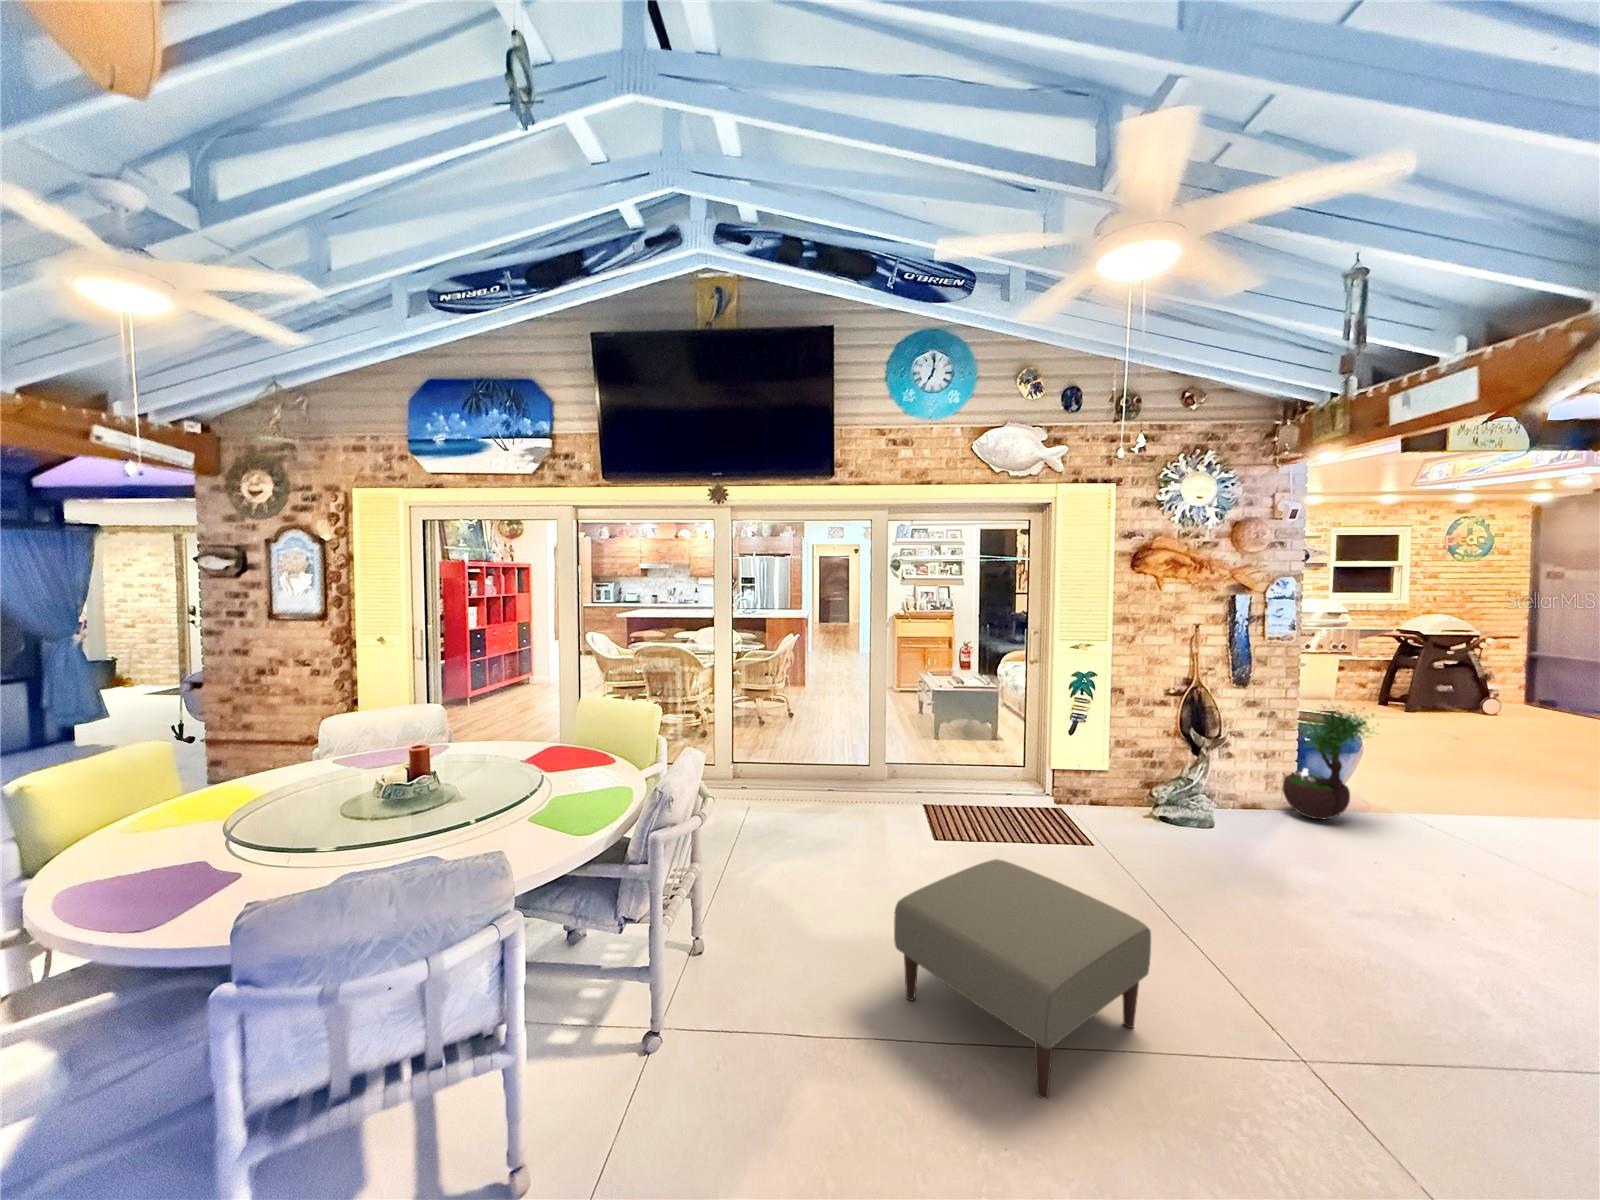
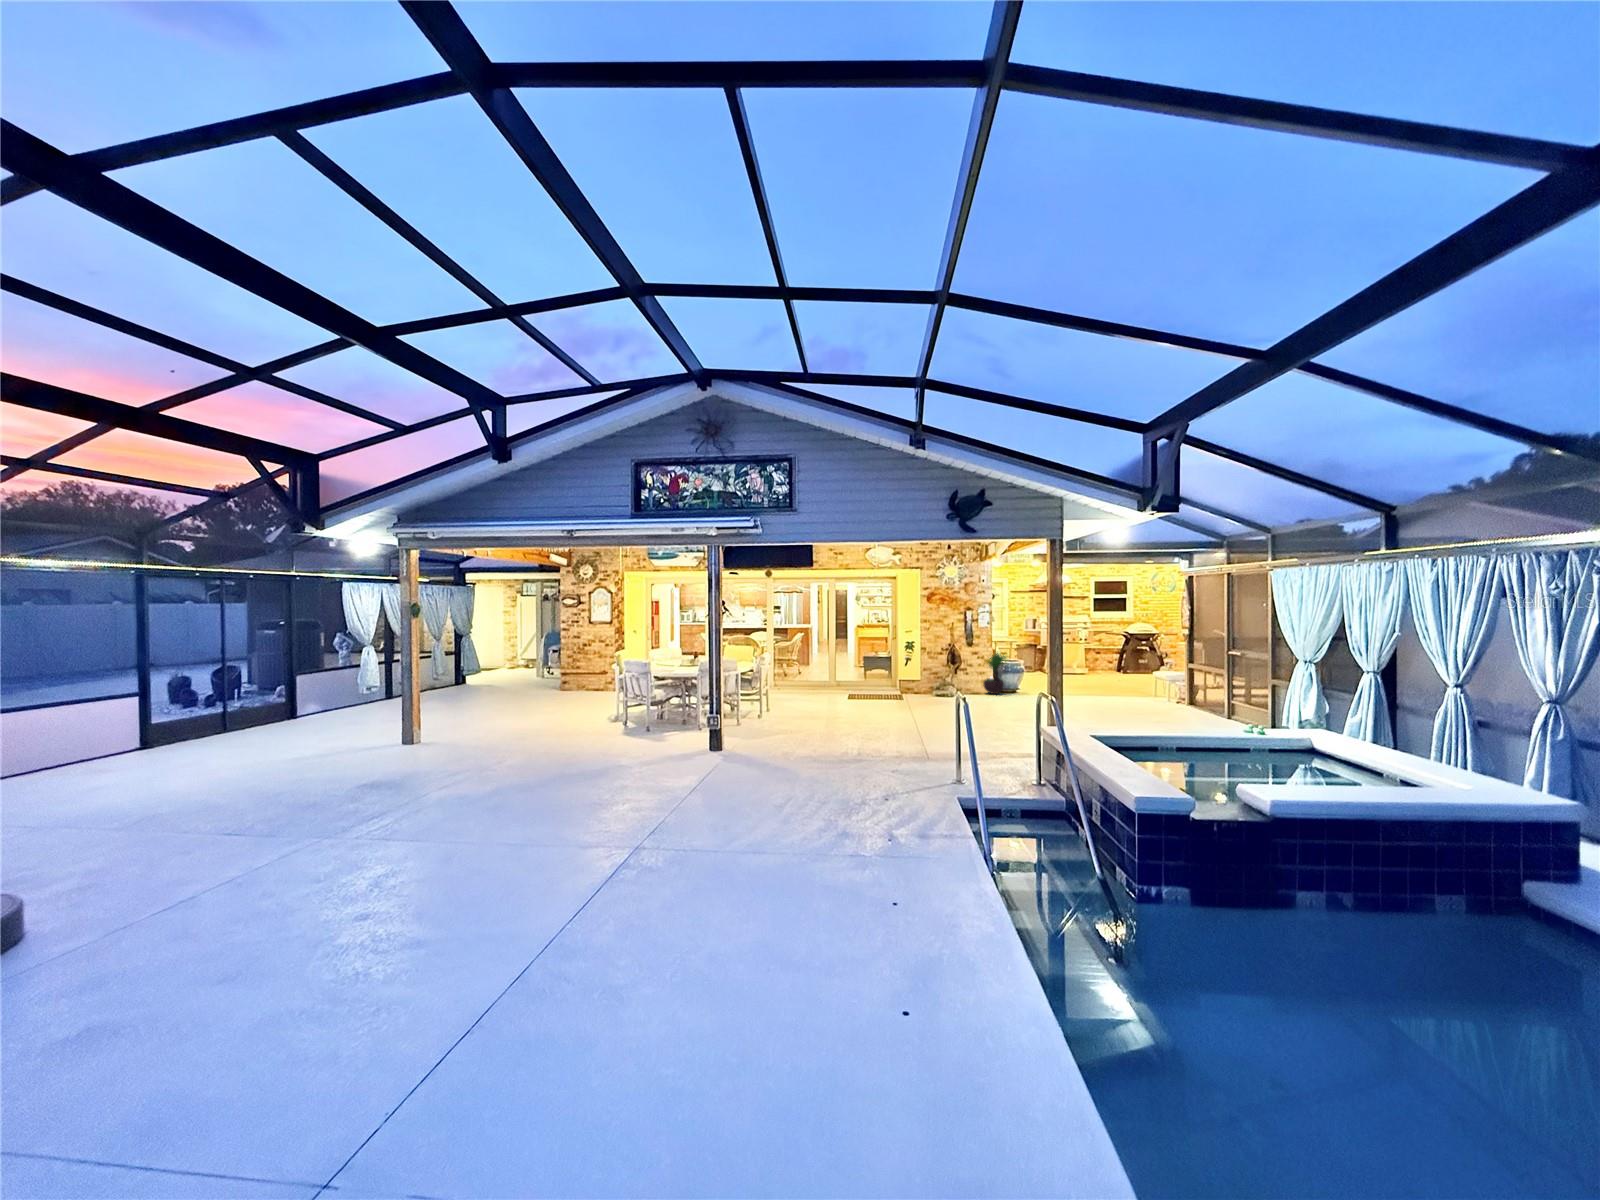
ottoman: present [894,859,1151,1099] -> none [826,682,886,716]

